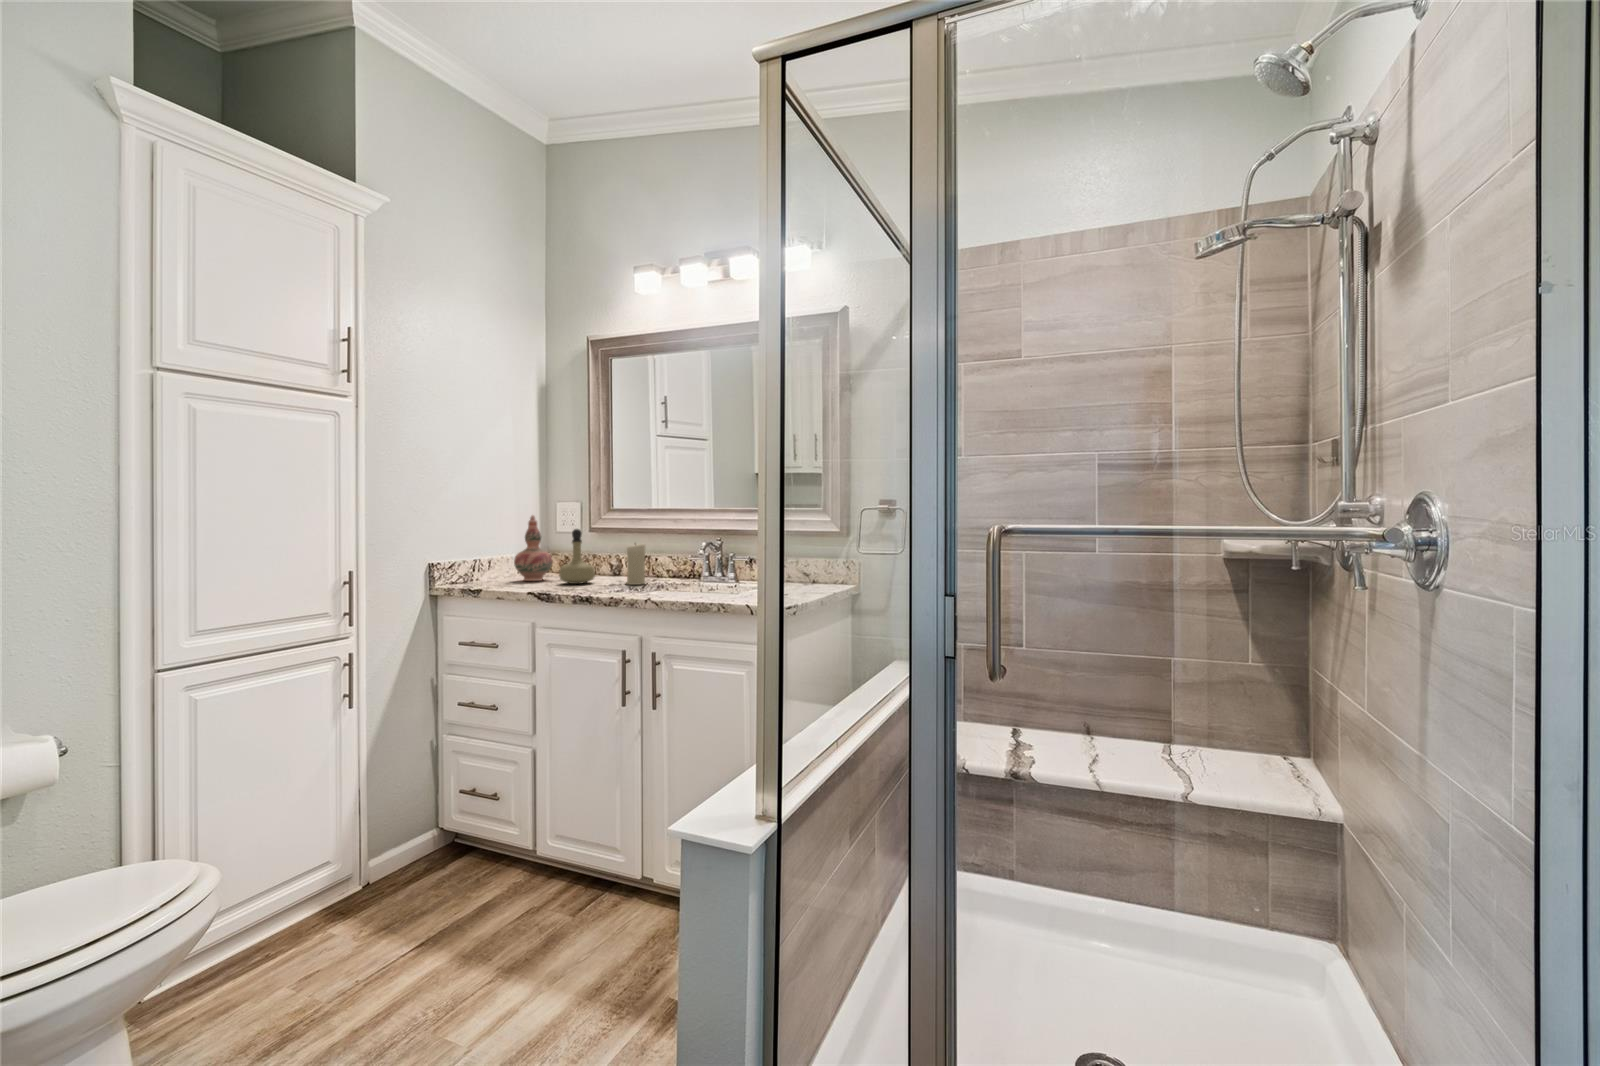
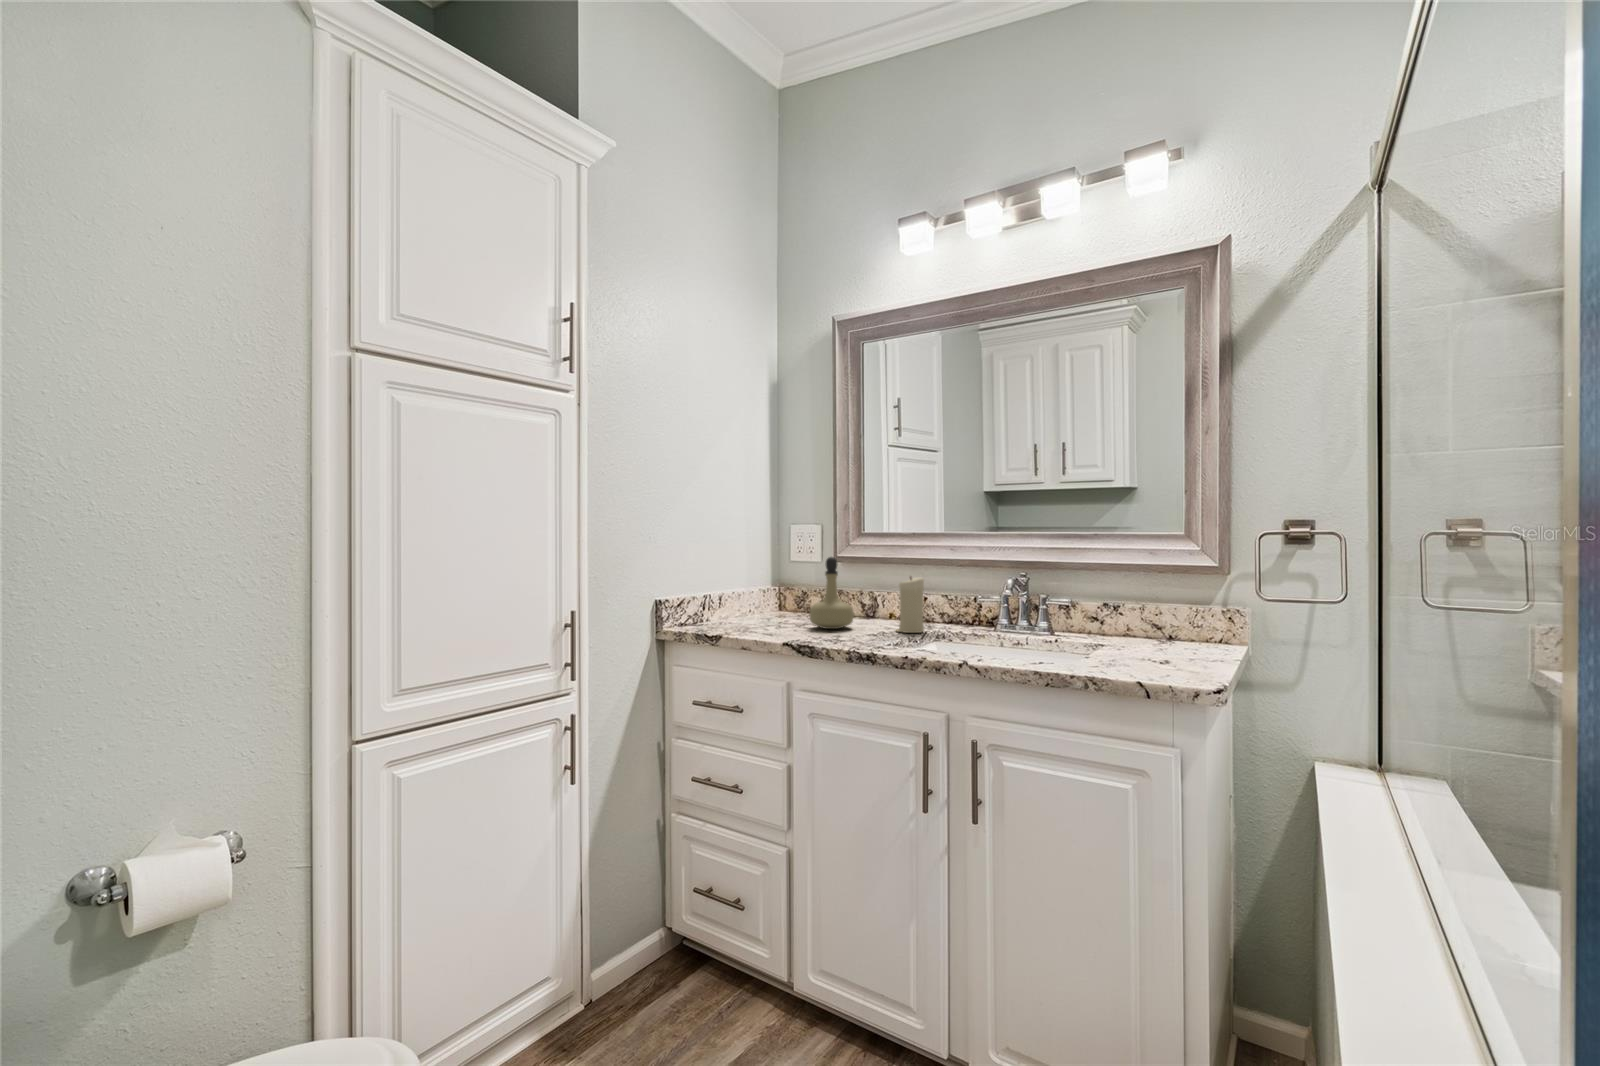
decorative vase: present [514,515,552,581] -> none [749,538,794,622]

